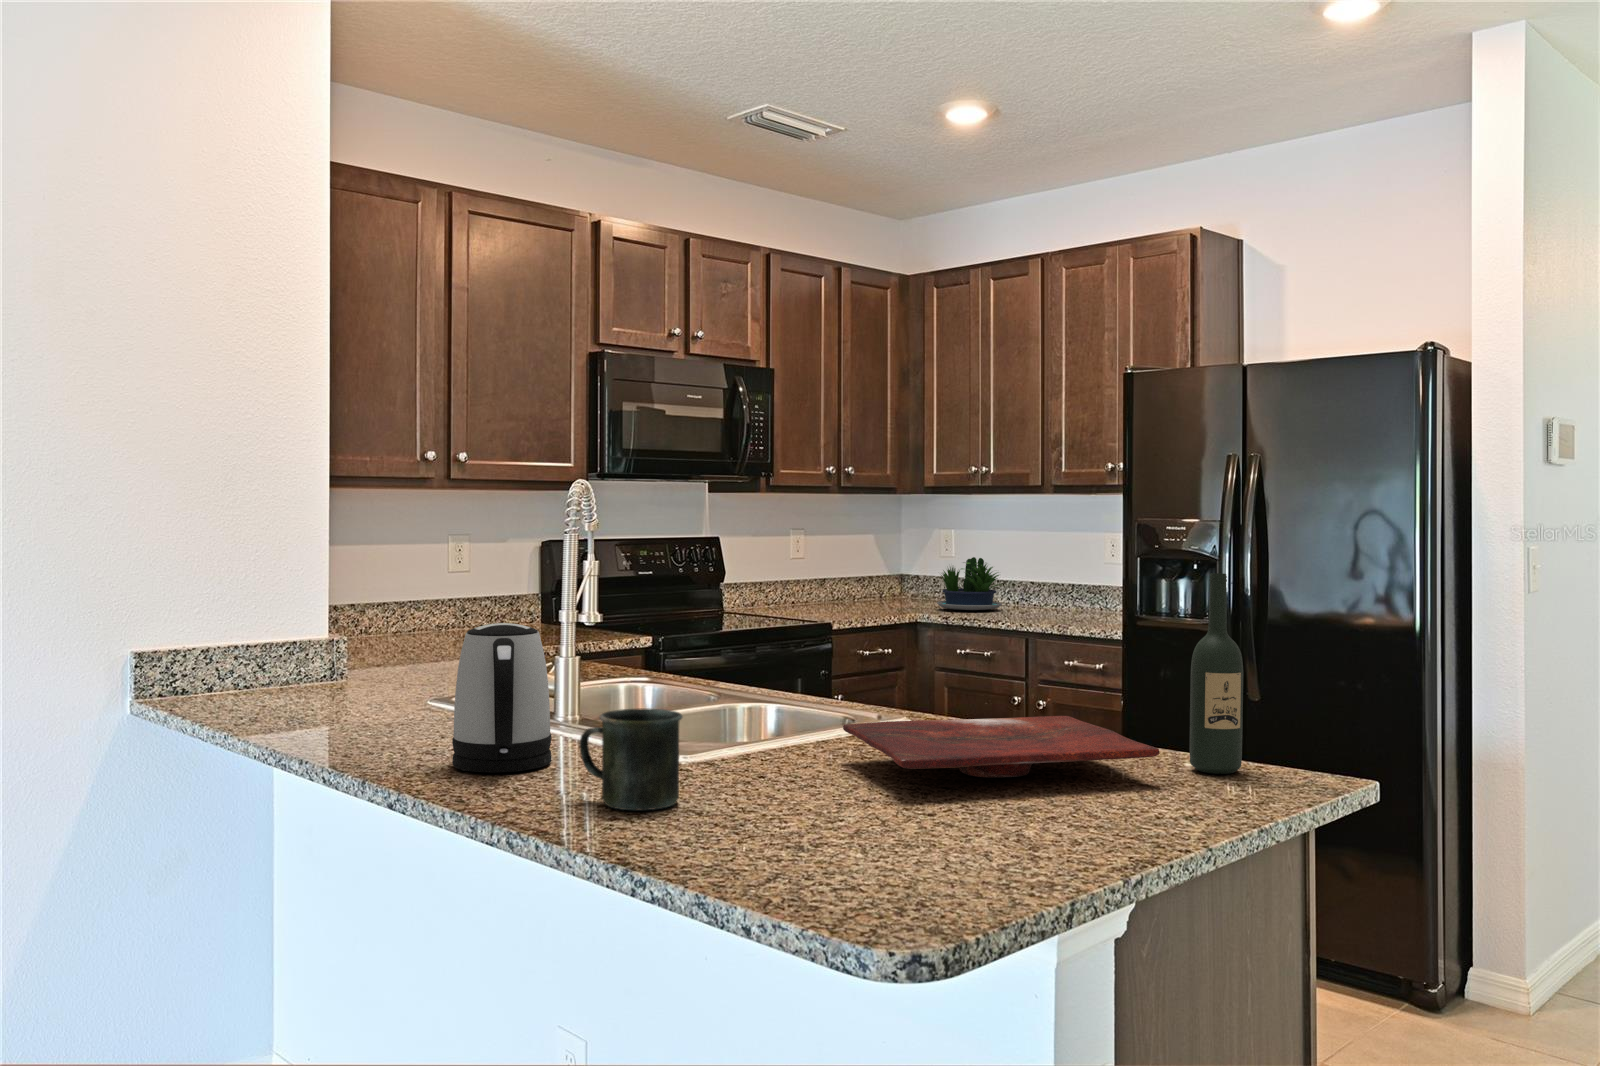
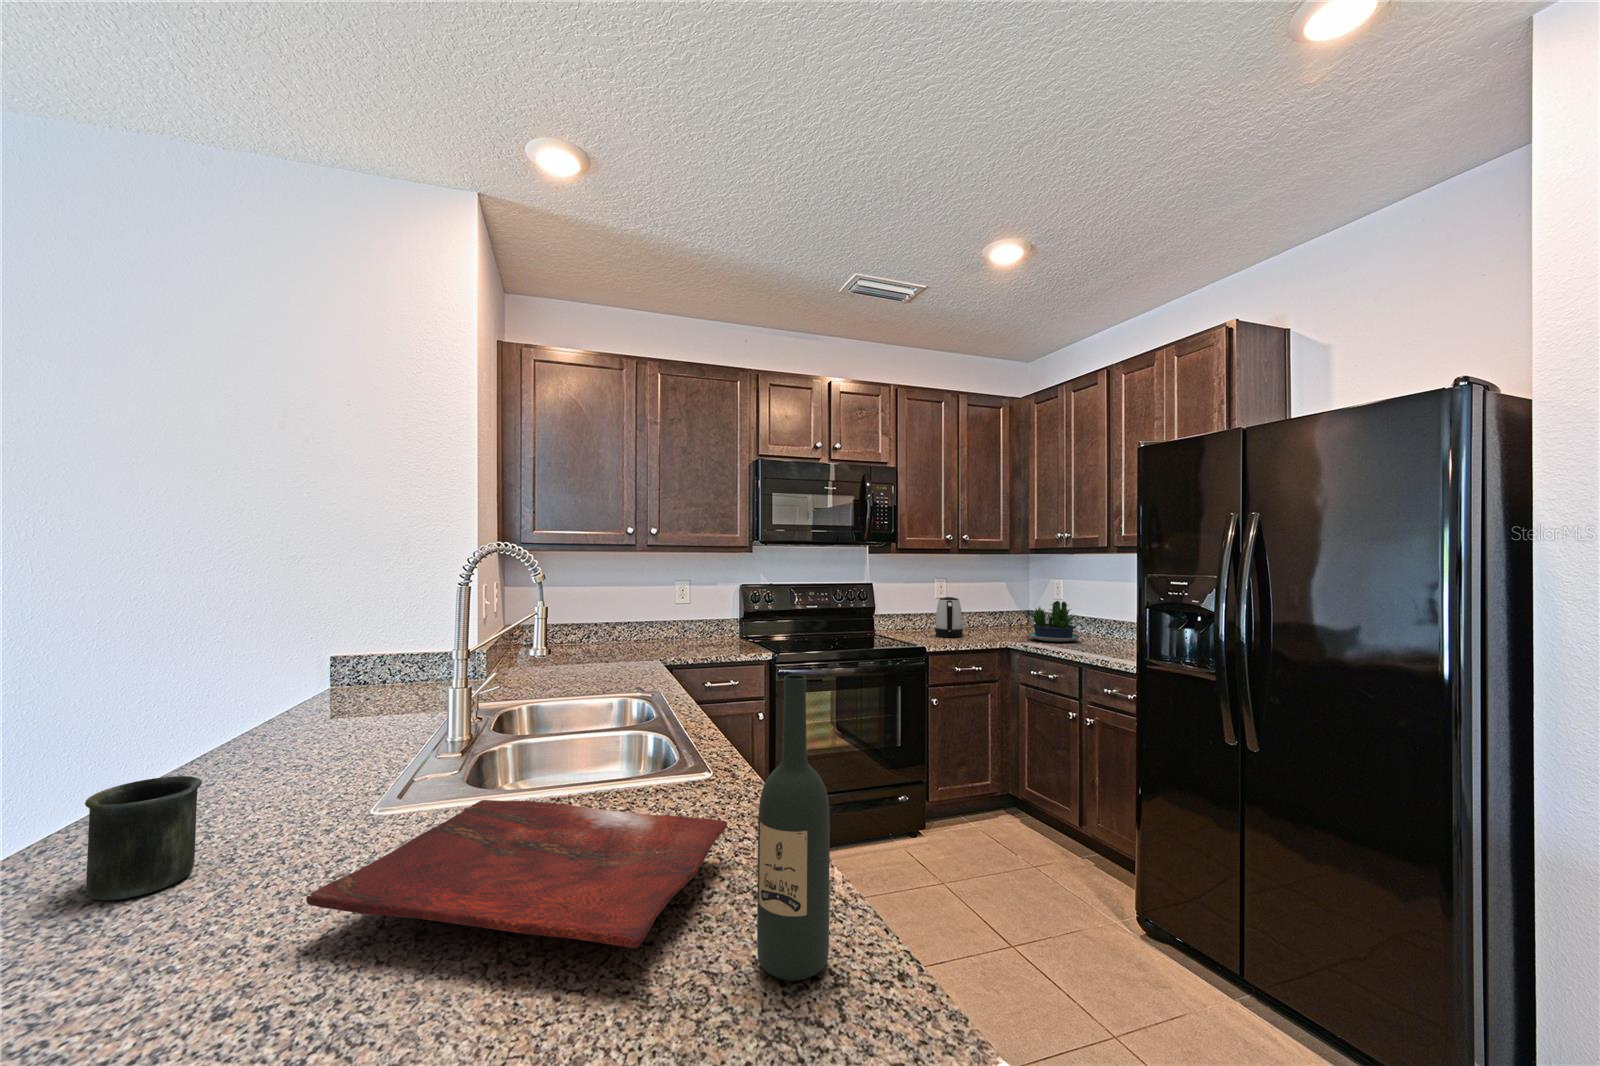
kettle: present [452,623,551,773] -> present [935,597,963,637]

